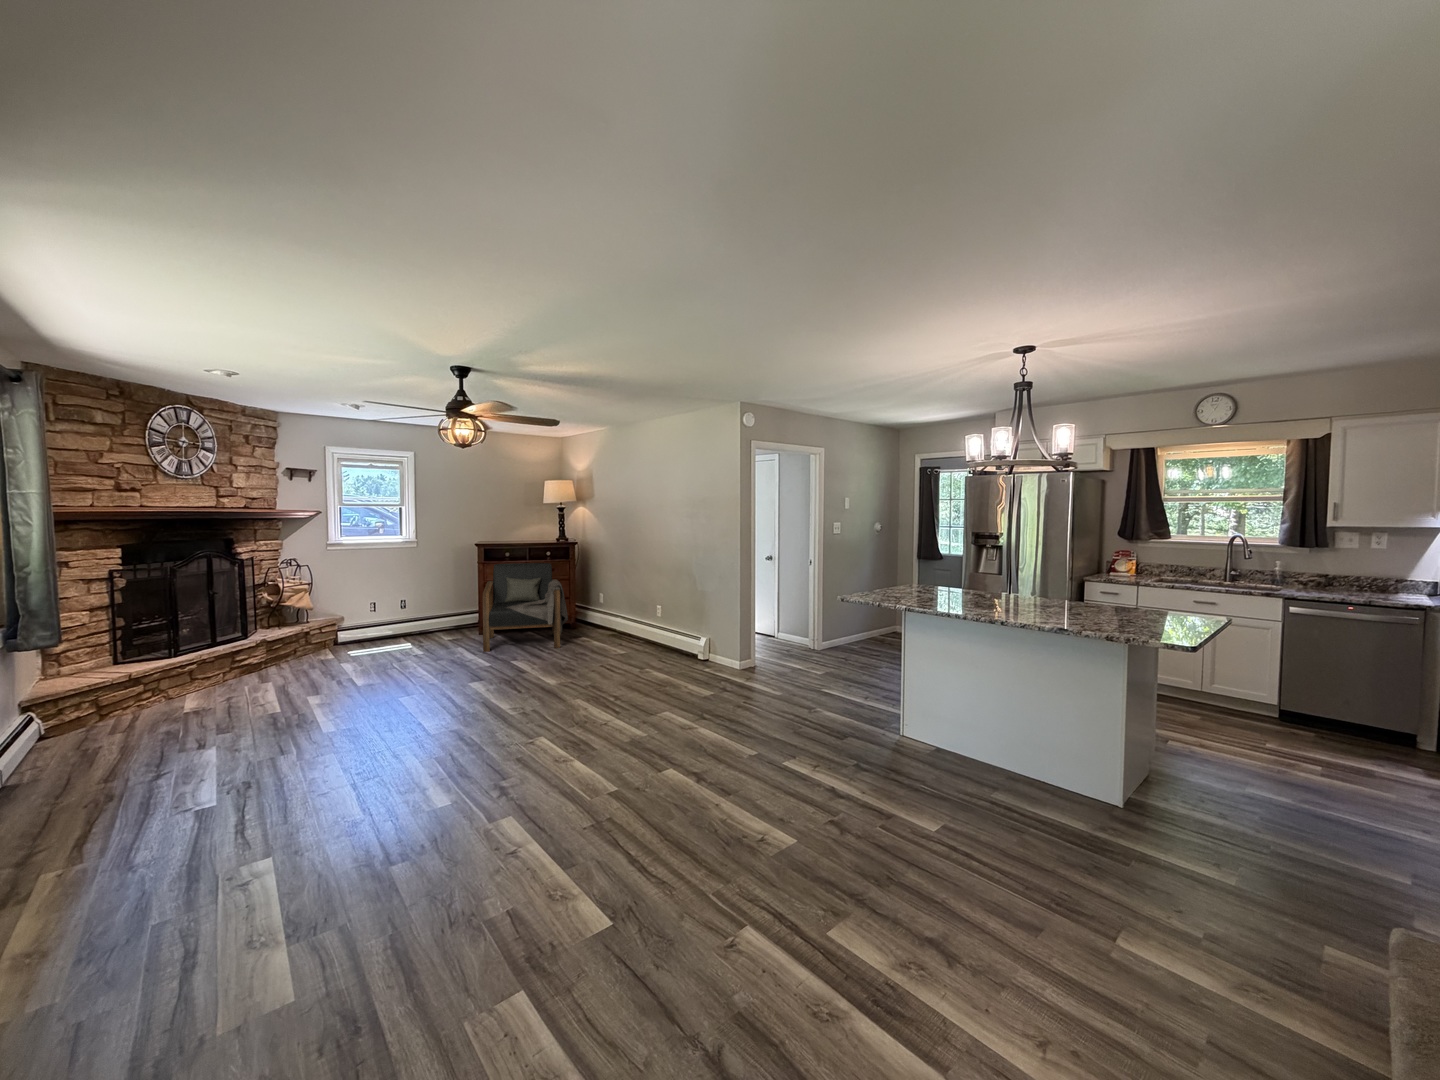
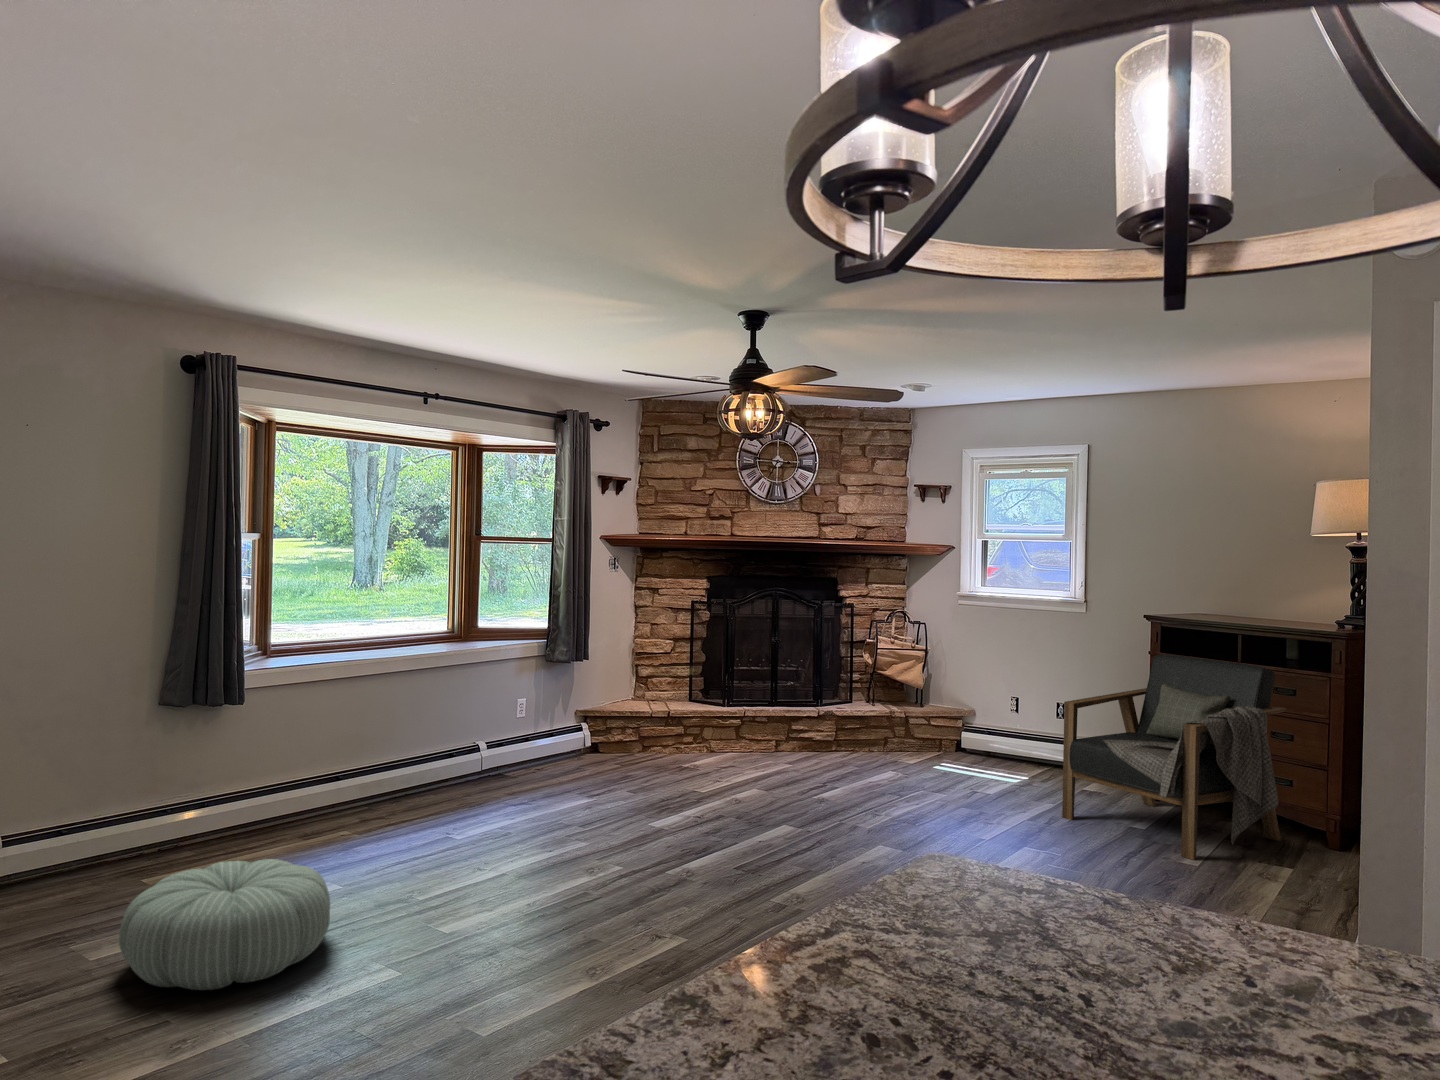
pouf: none [306,804,494,949] -> present [119,859,330,990]

